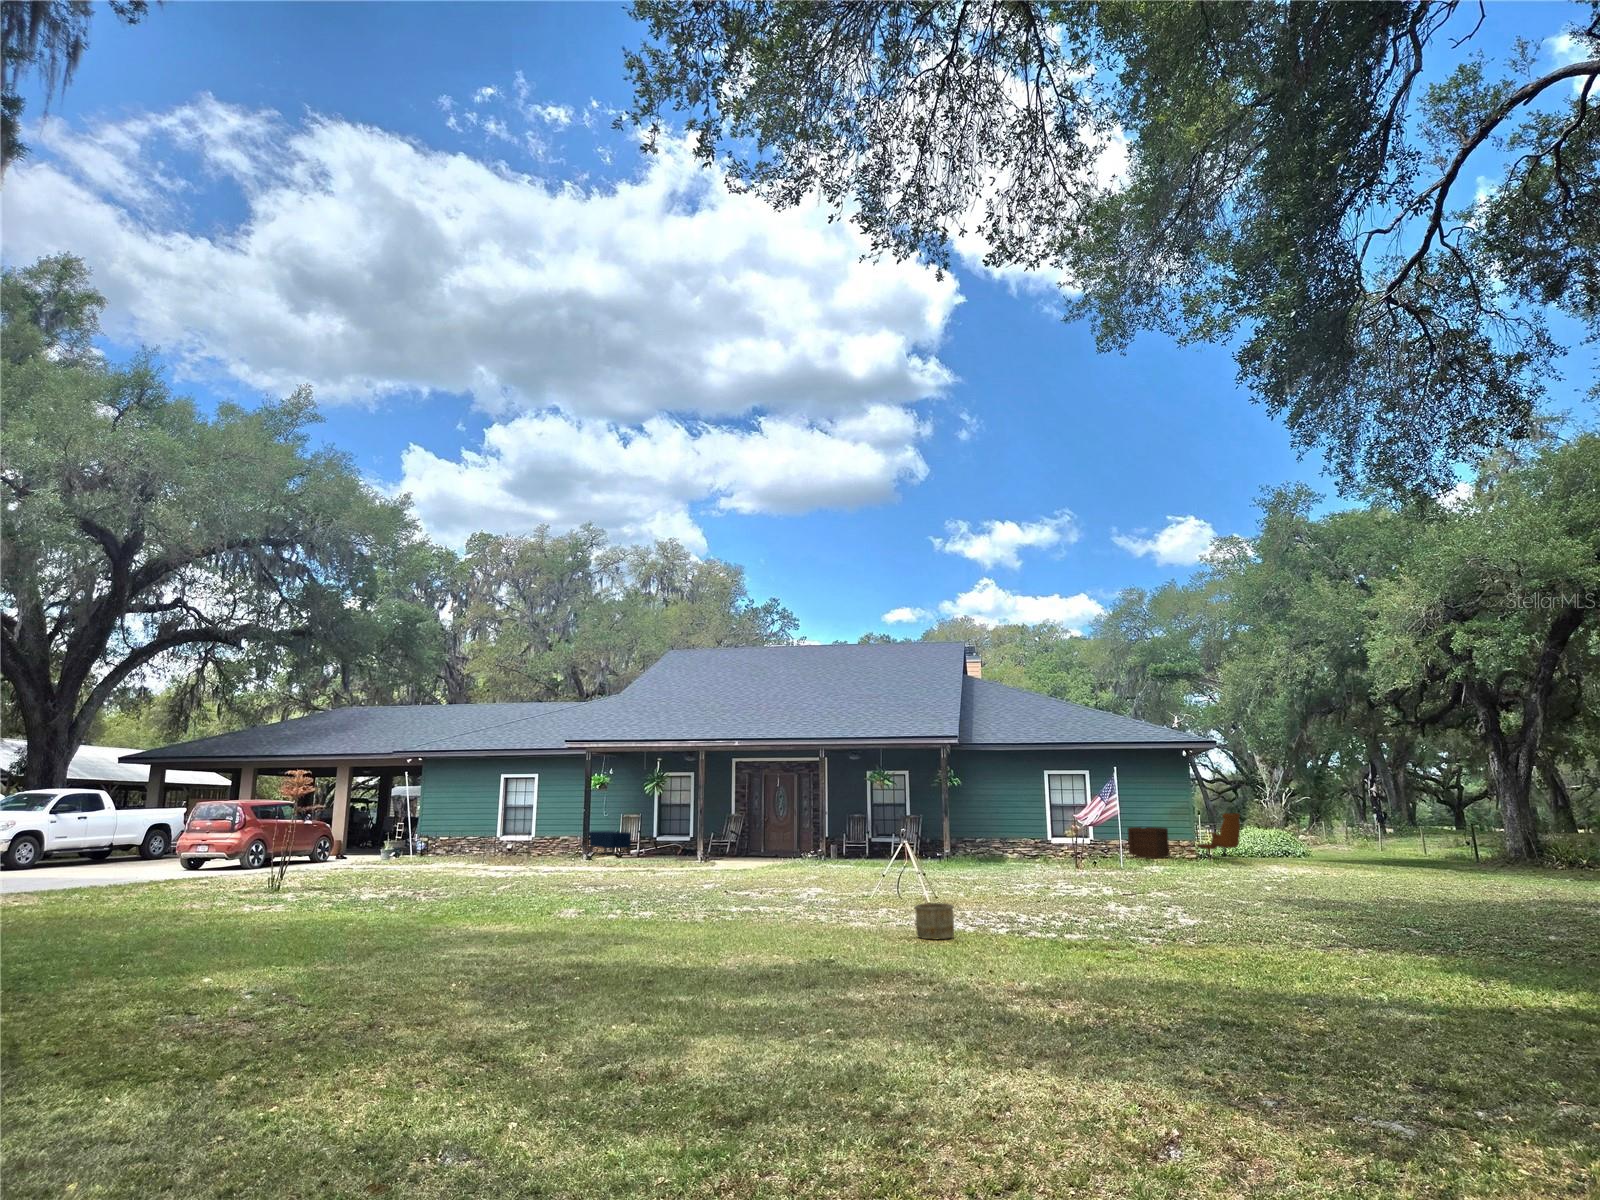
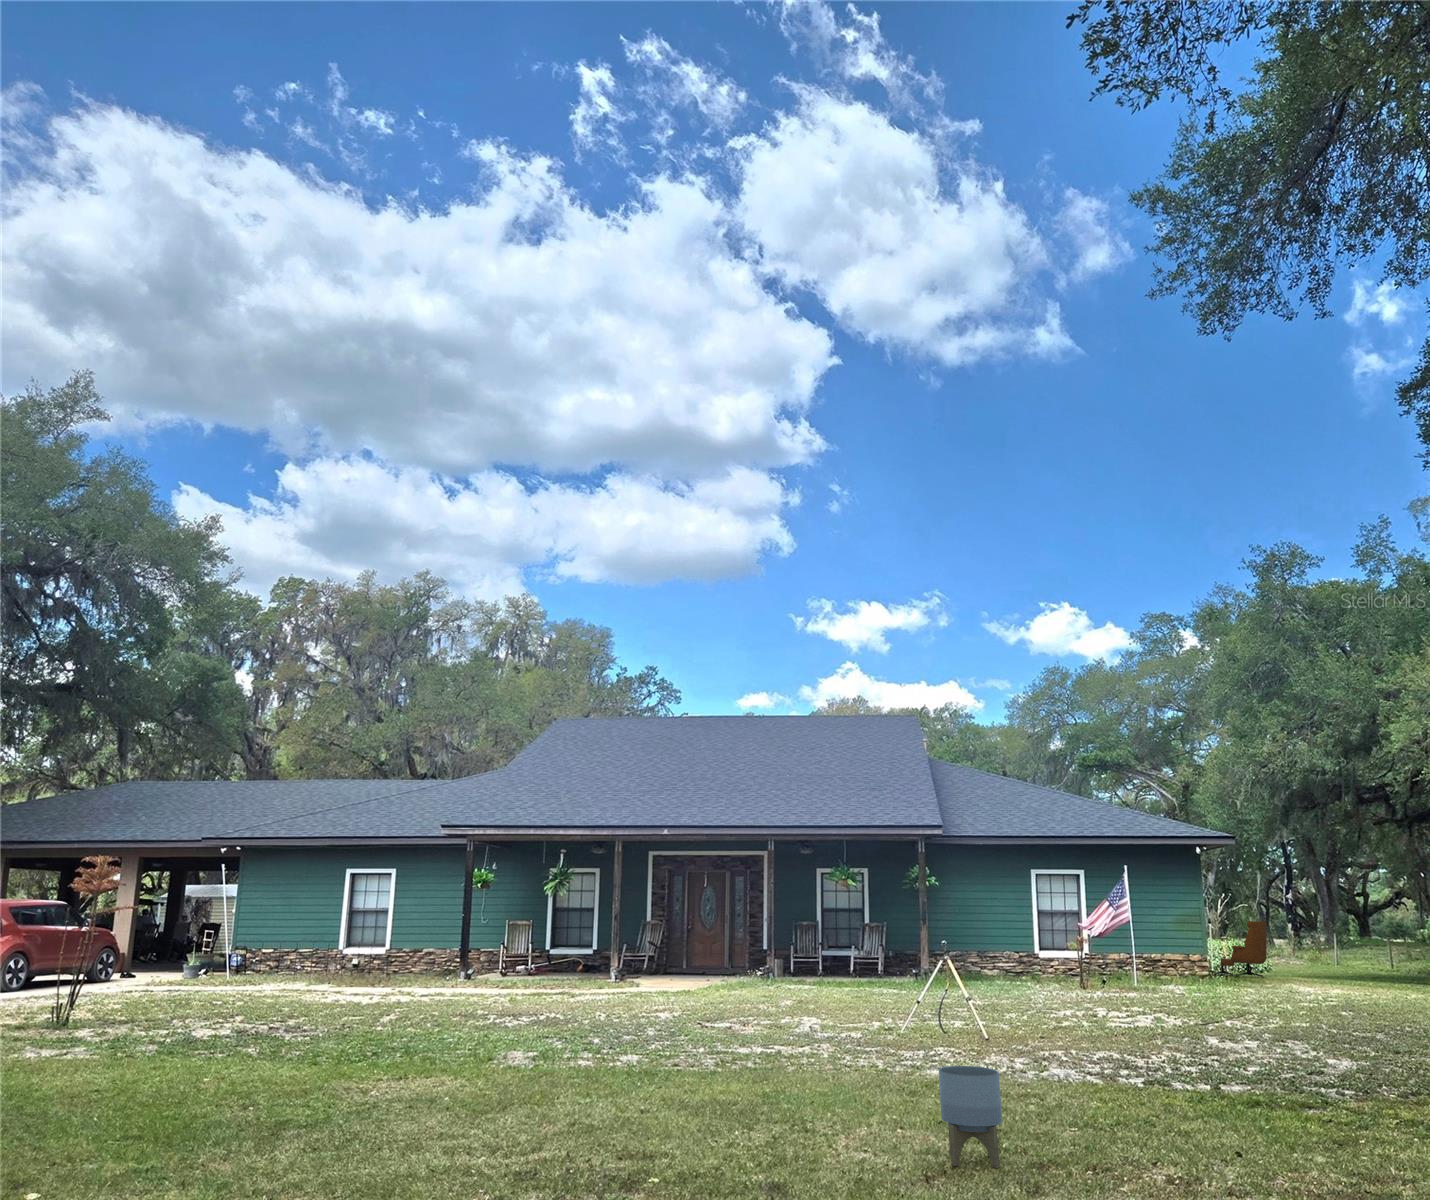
wooden crate: present [1128,827,1170,859] -> none [1132,938,1182,977]
bench: present [590,831,631,854] -> none [462,942,521,974]
wooden bucket: present [914,903,954,939] -> none [1178,1044,1253,1105]
planter: none [692,911,726,965] -> present [939,1066,1002,1168]

